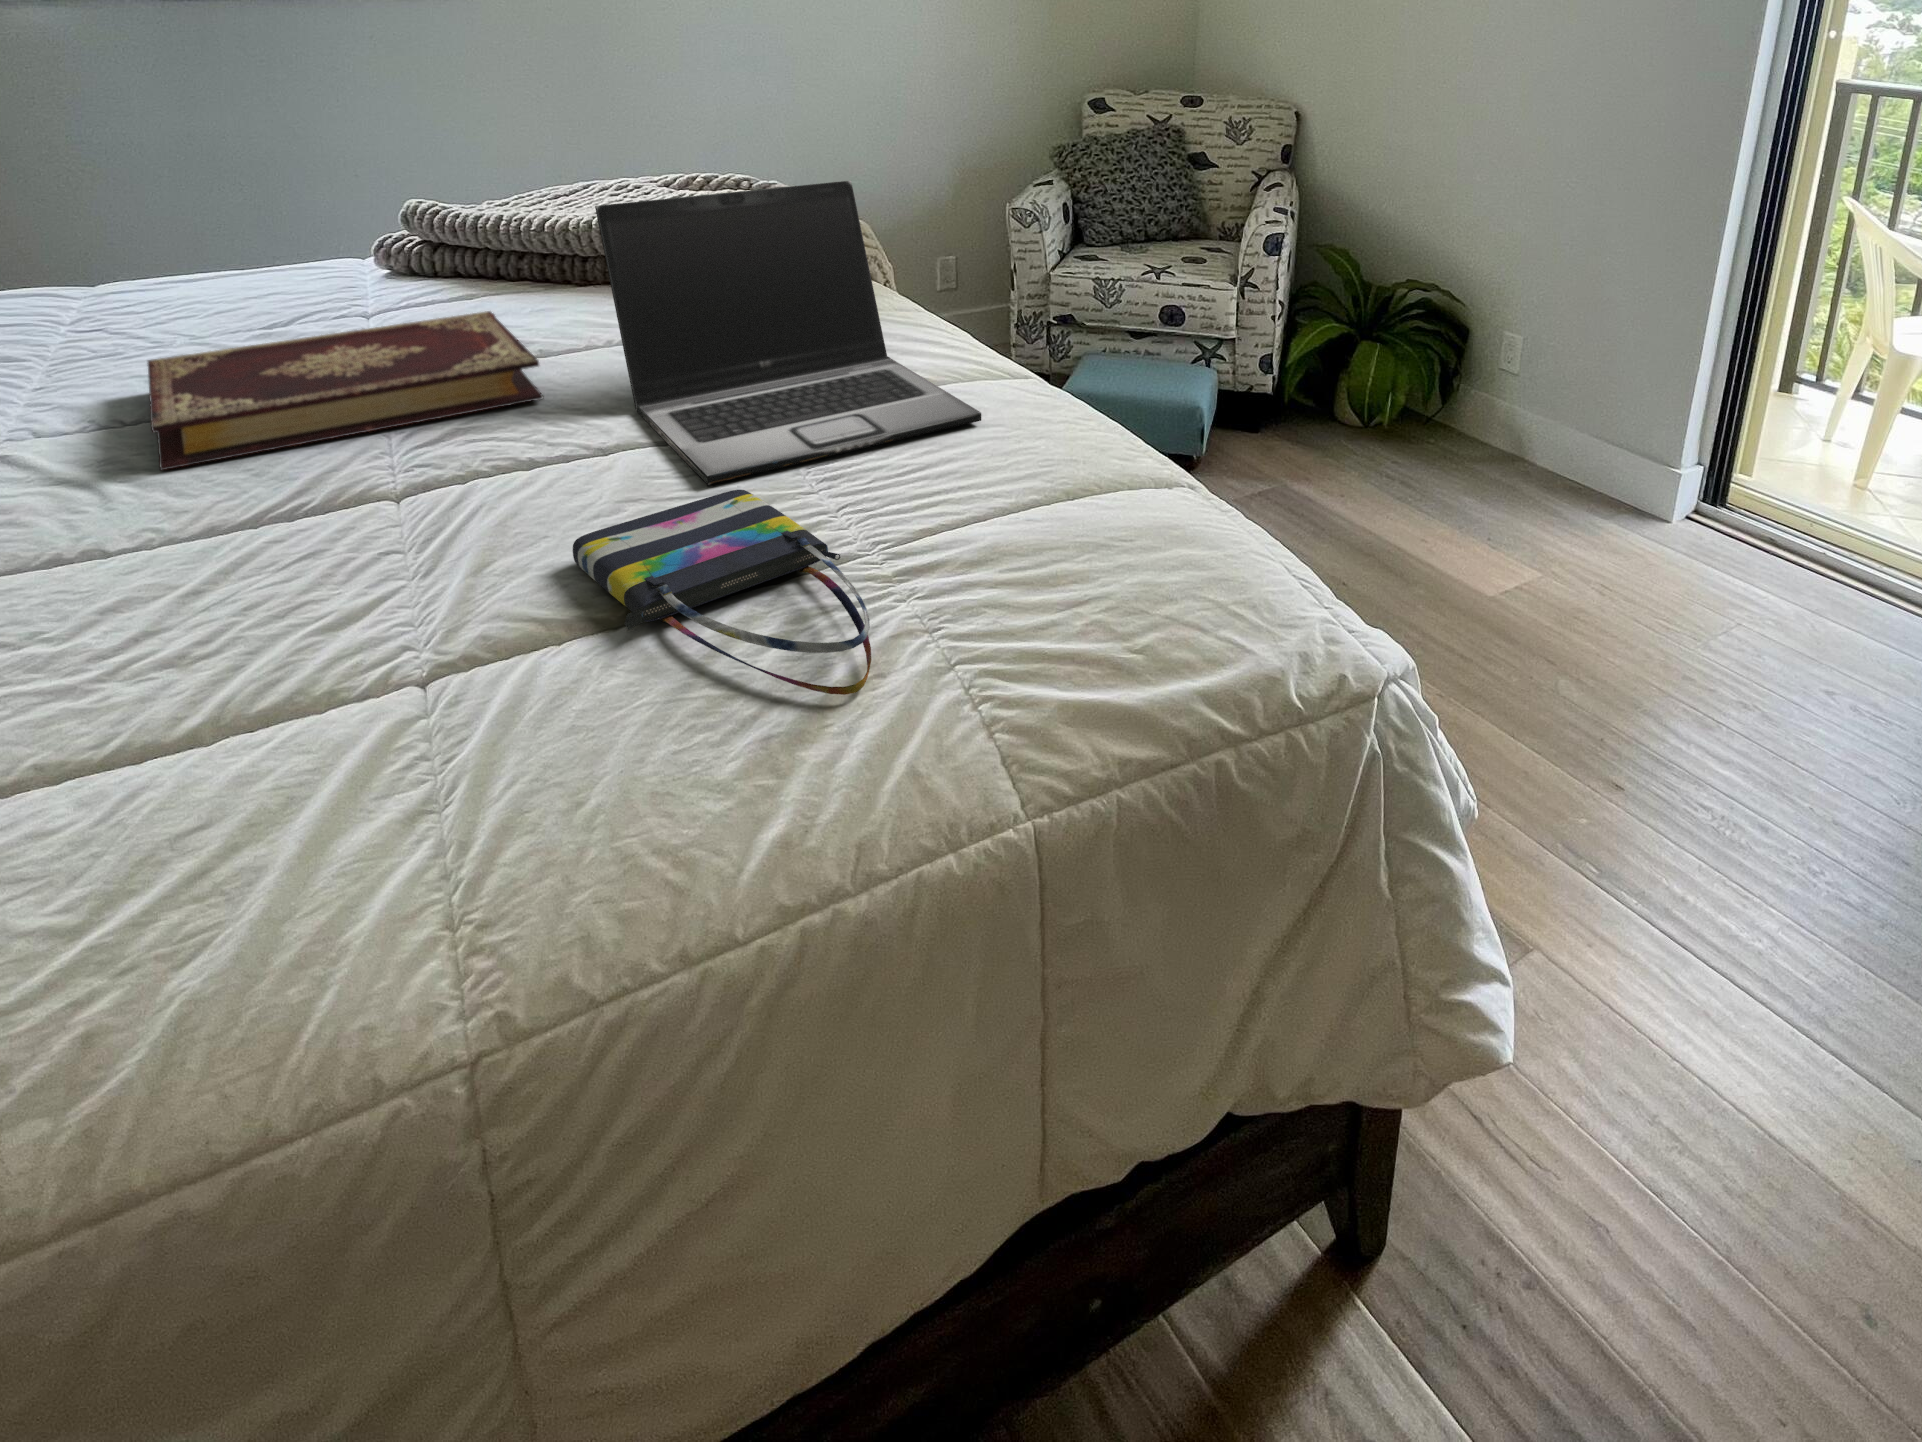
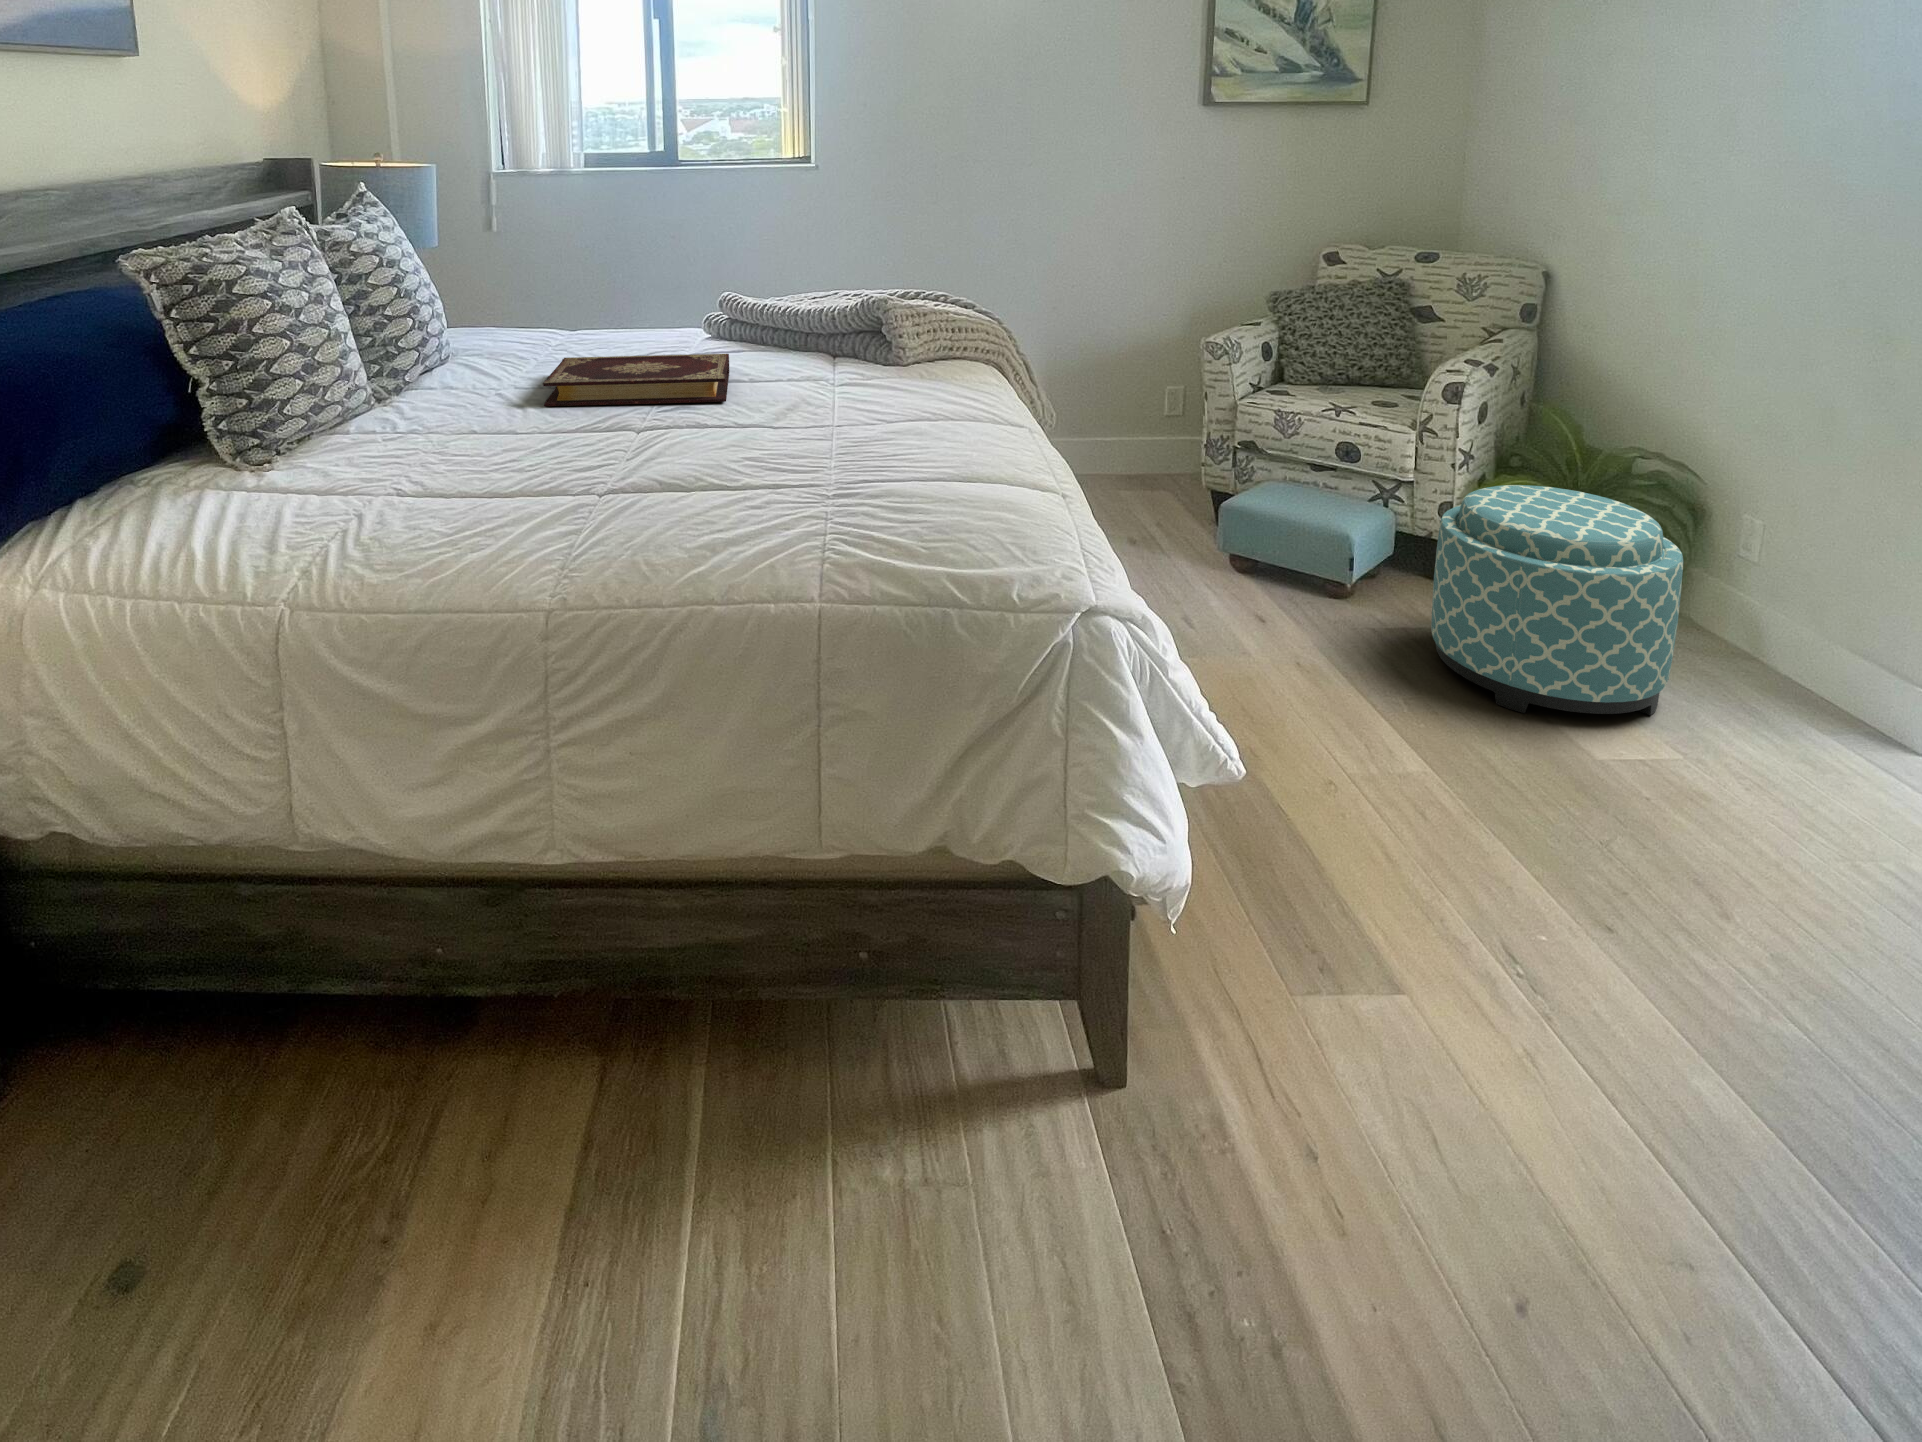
laptop: present [595,180,981,485] -> none [764,287,953,451]
ottoman: none [1304,332,1518,562] -> present [1431,485,1683,715]
tote bag: present [573,490,871,695] -> none [664,451,793,542]

